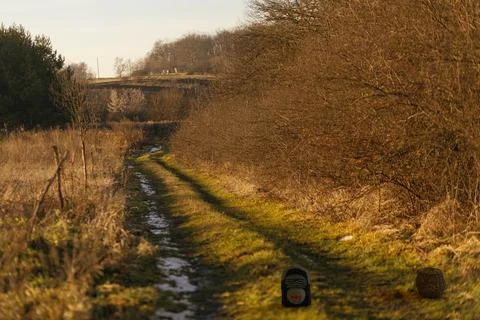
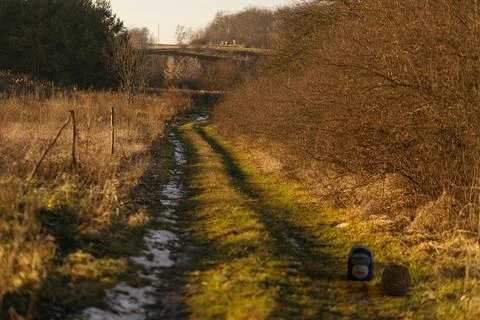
backpack: present [281,265,311,307] -> present [347,245,374,281]

